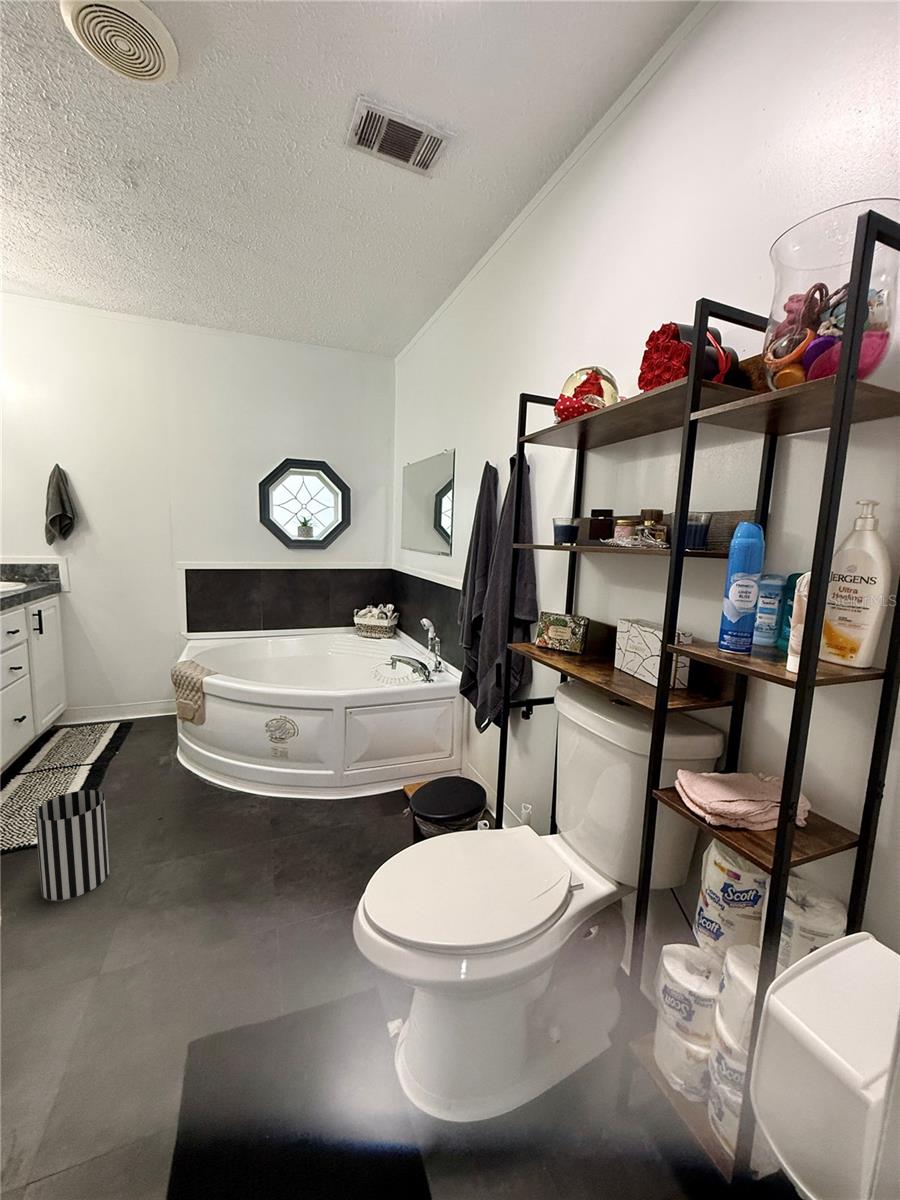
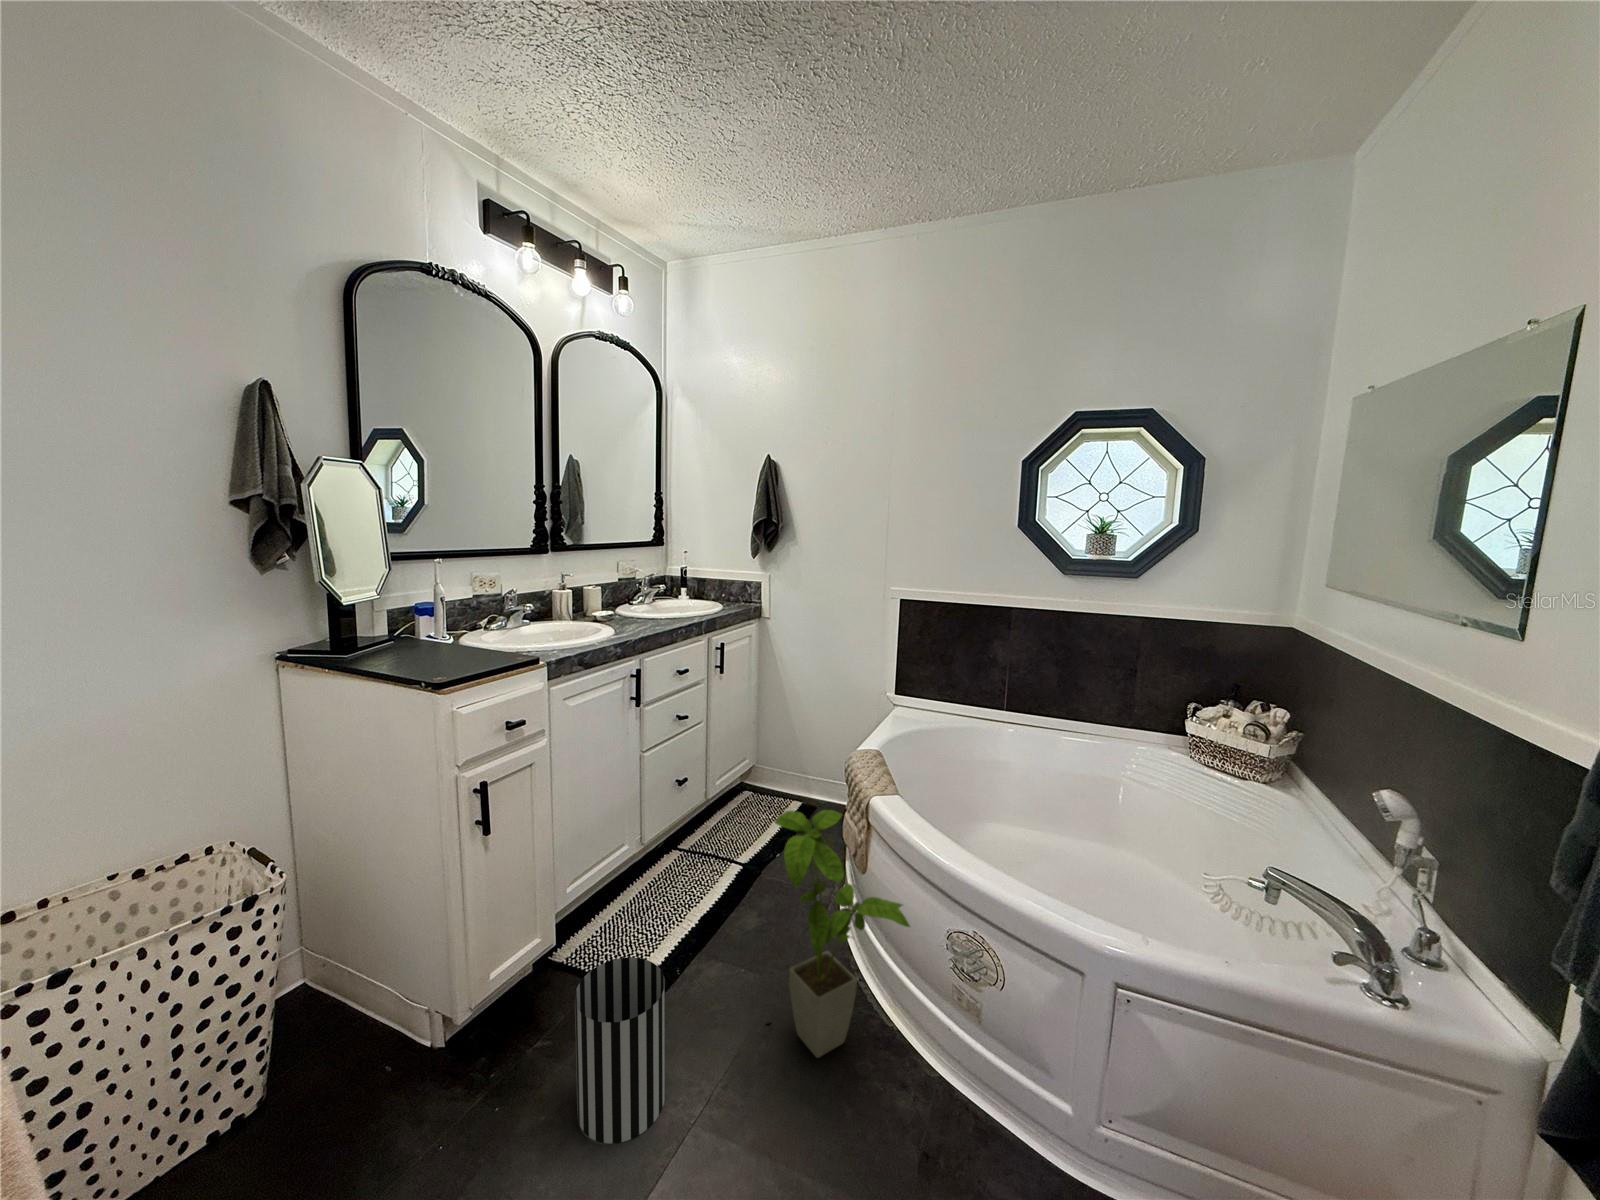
house plant: none [161,672,251,816] -> present [775,810,910,1058]

